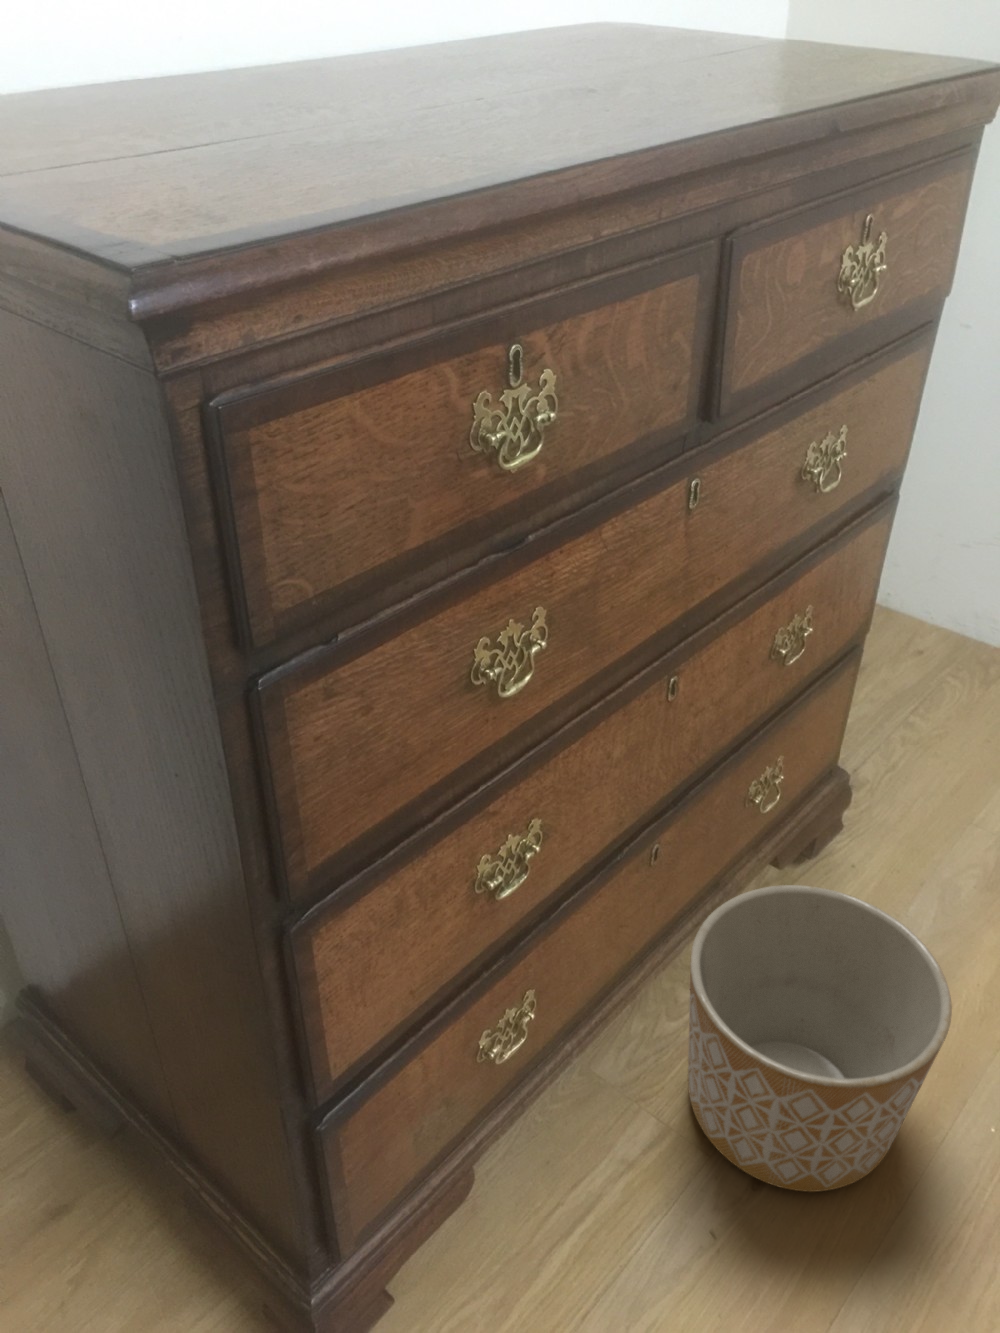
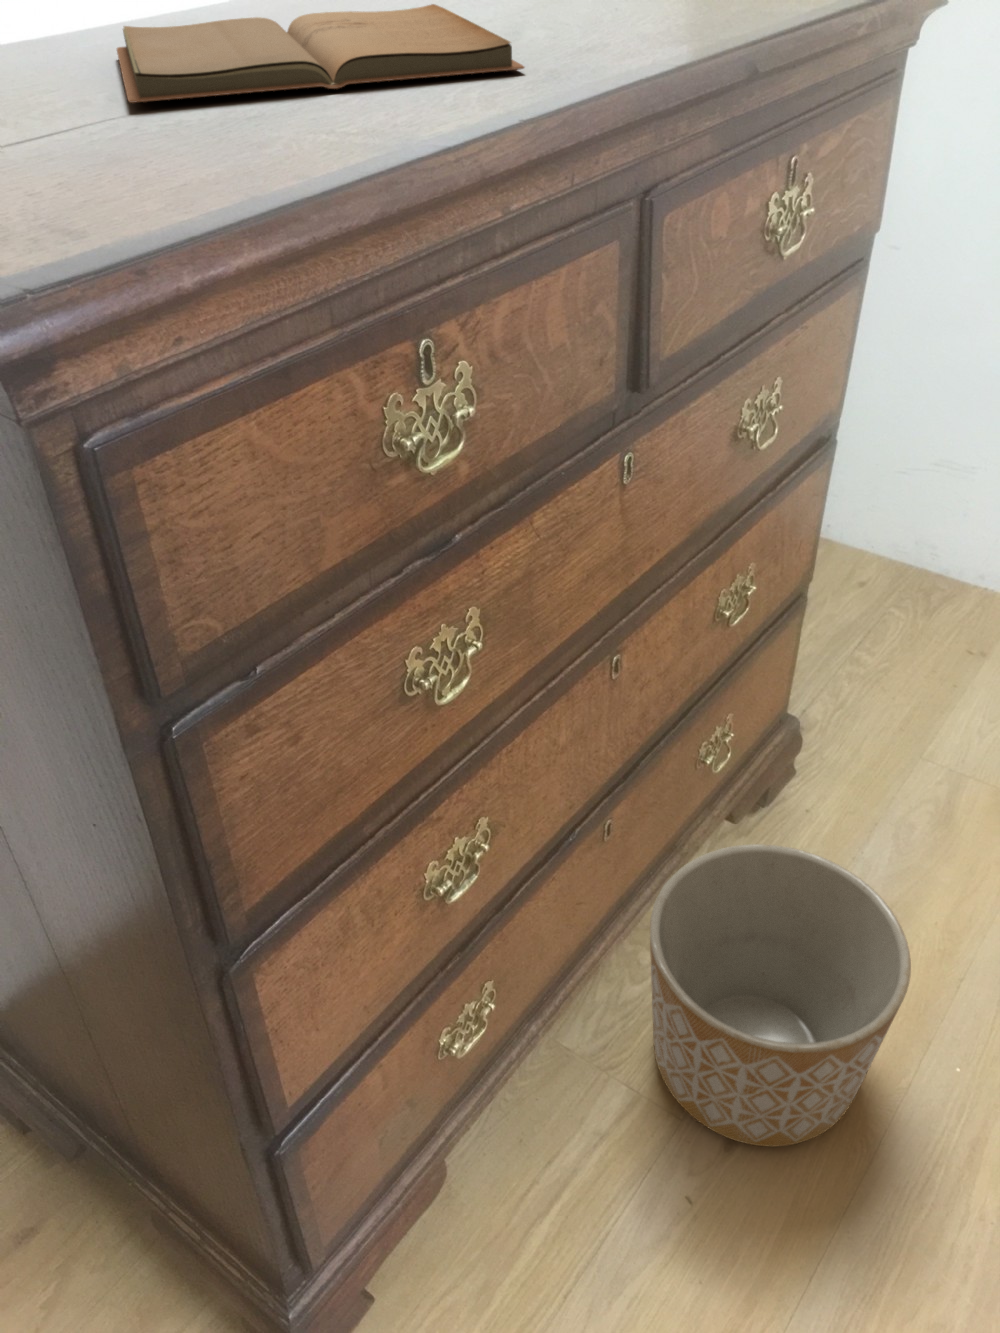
book: none [251,62,621,130] -> present [117,4,524,103]

